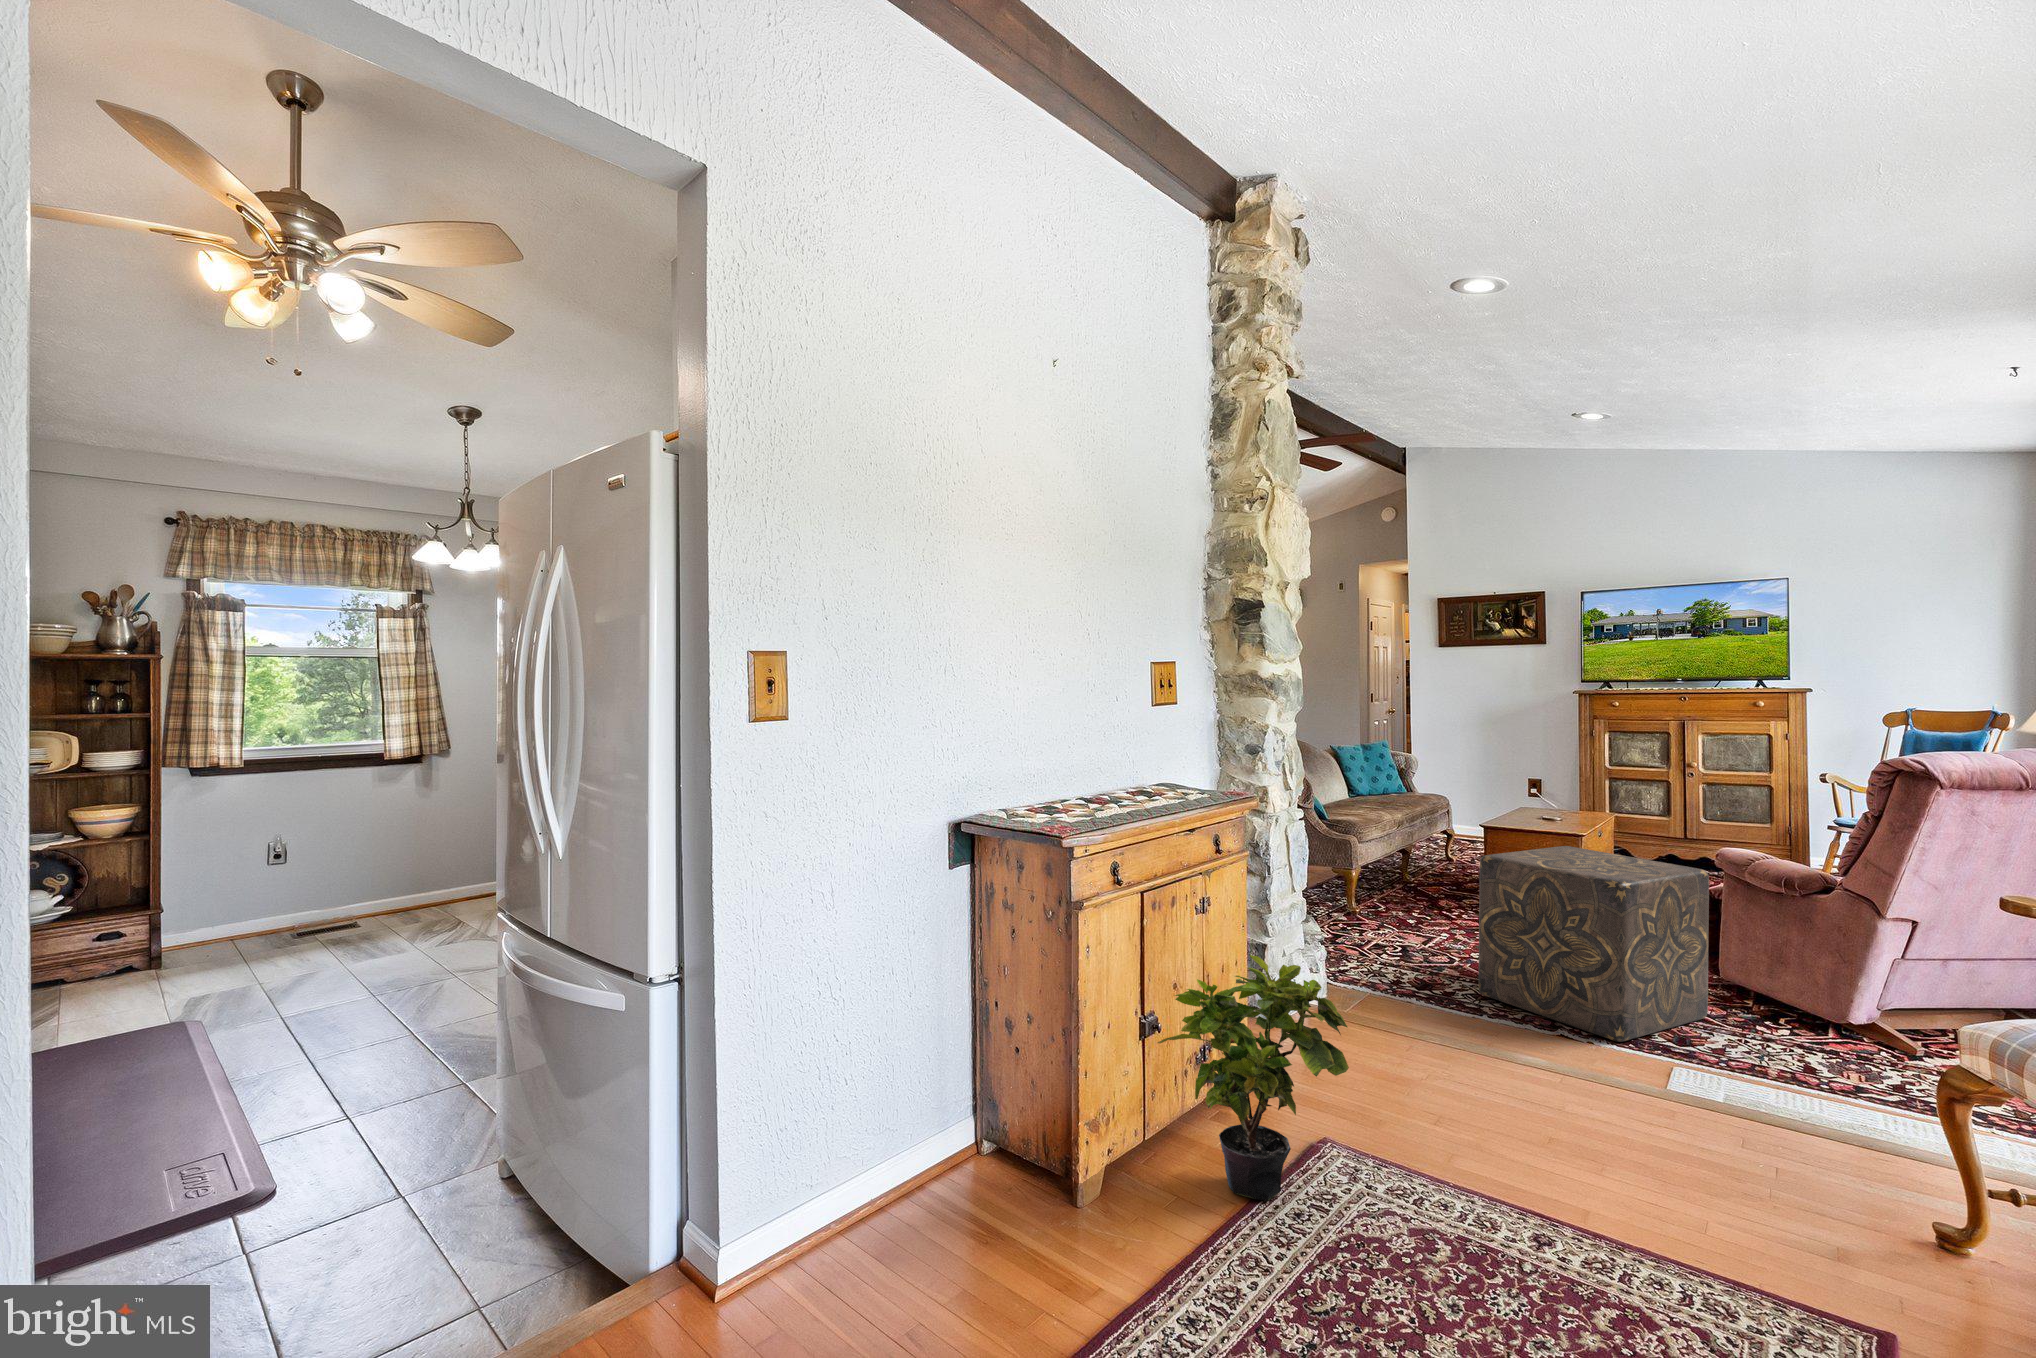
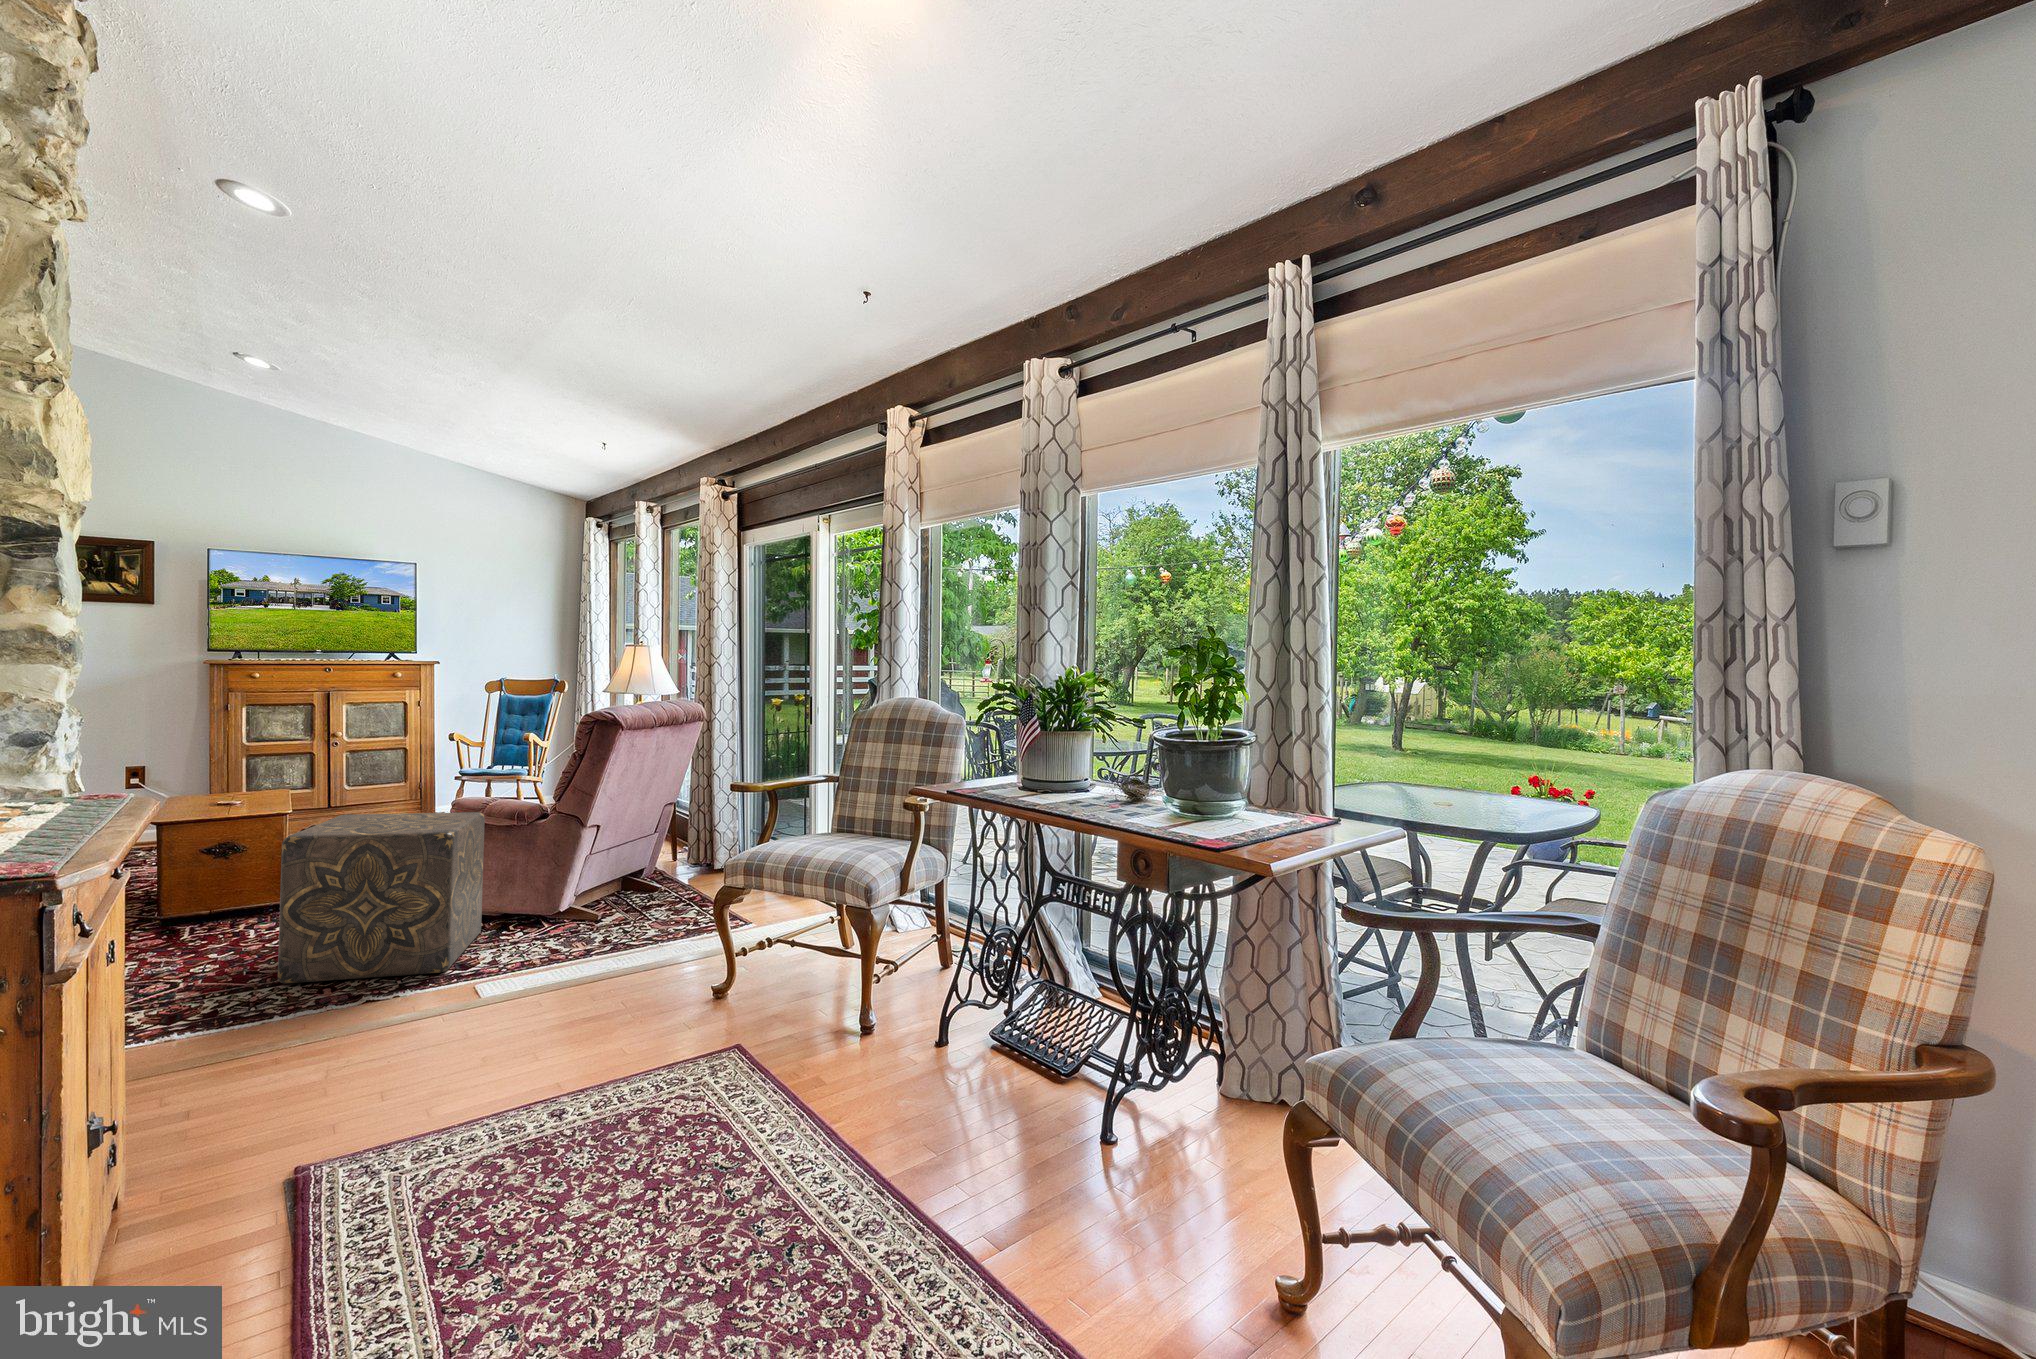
potted plant: present [1158,955,1349,1201] -> none [148,972,391,1259]

